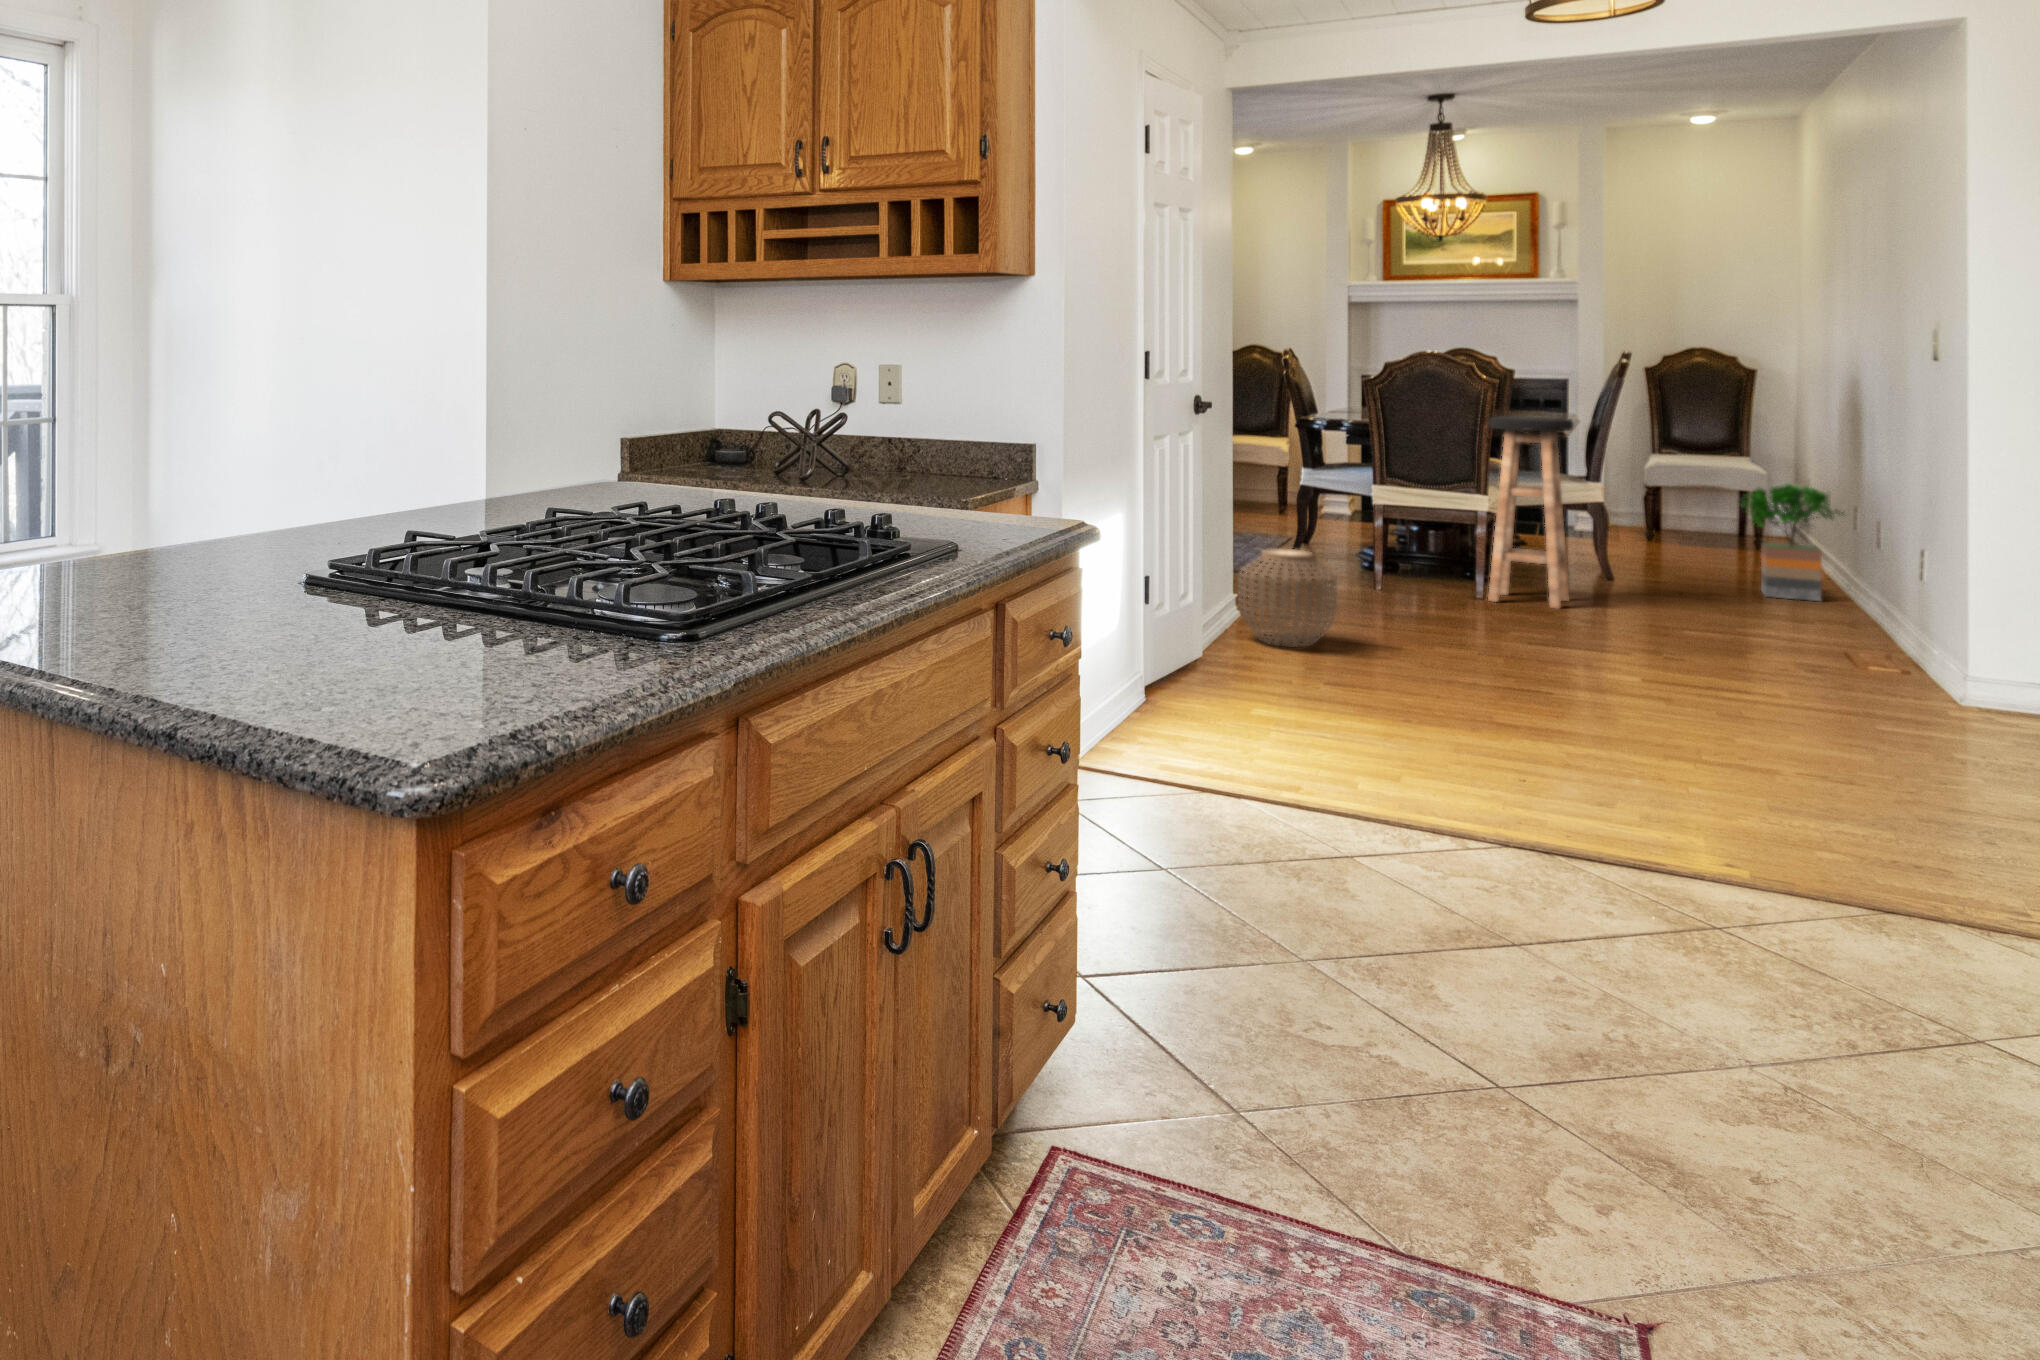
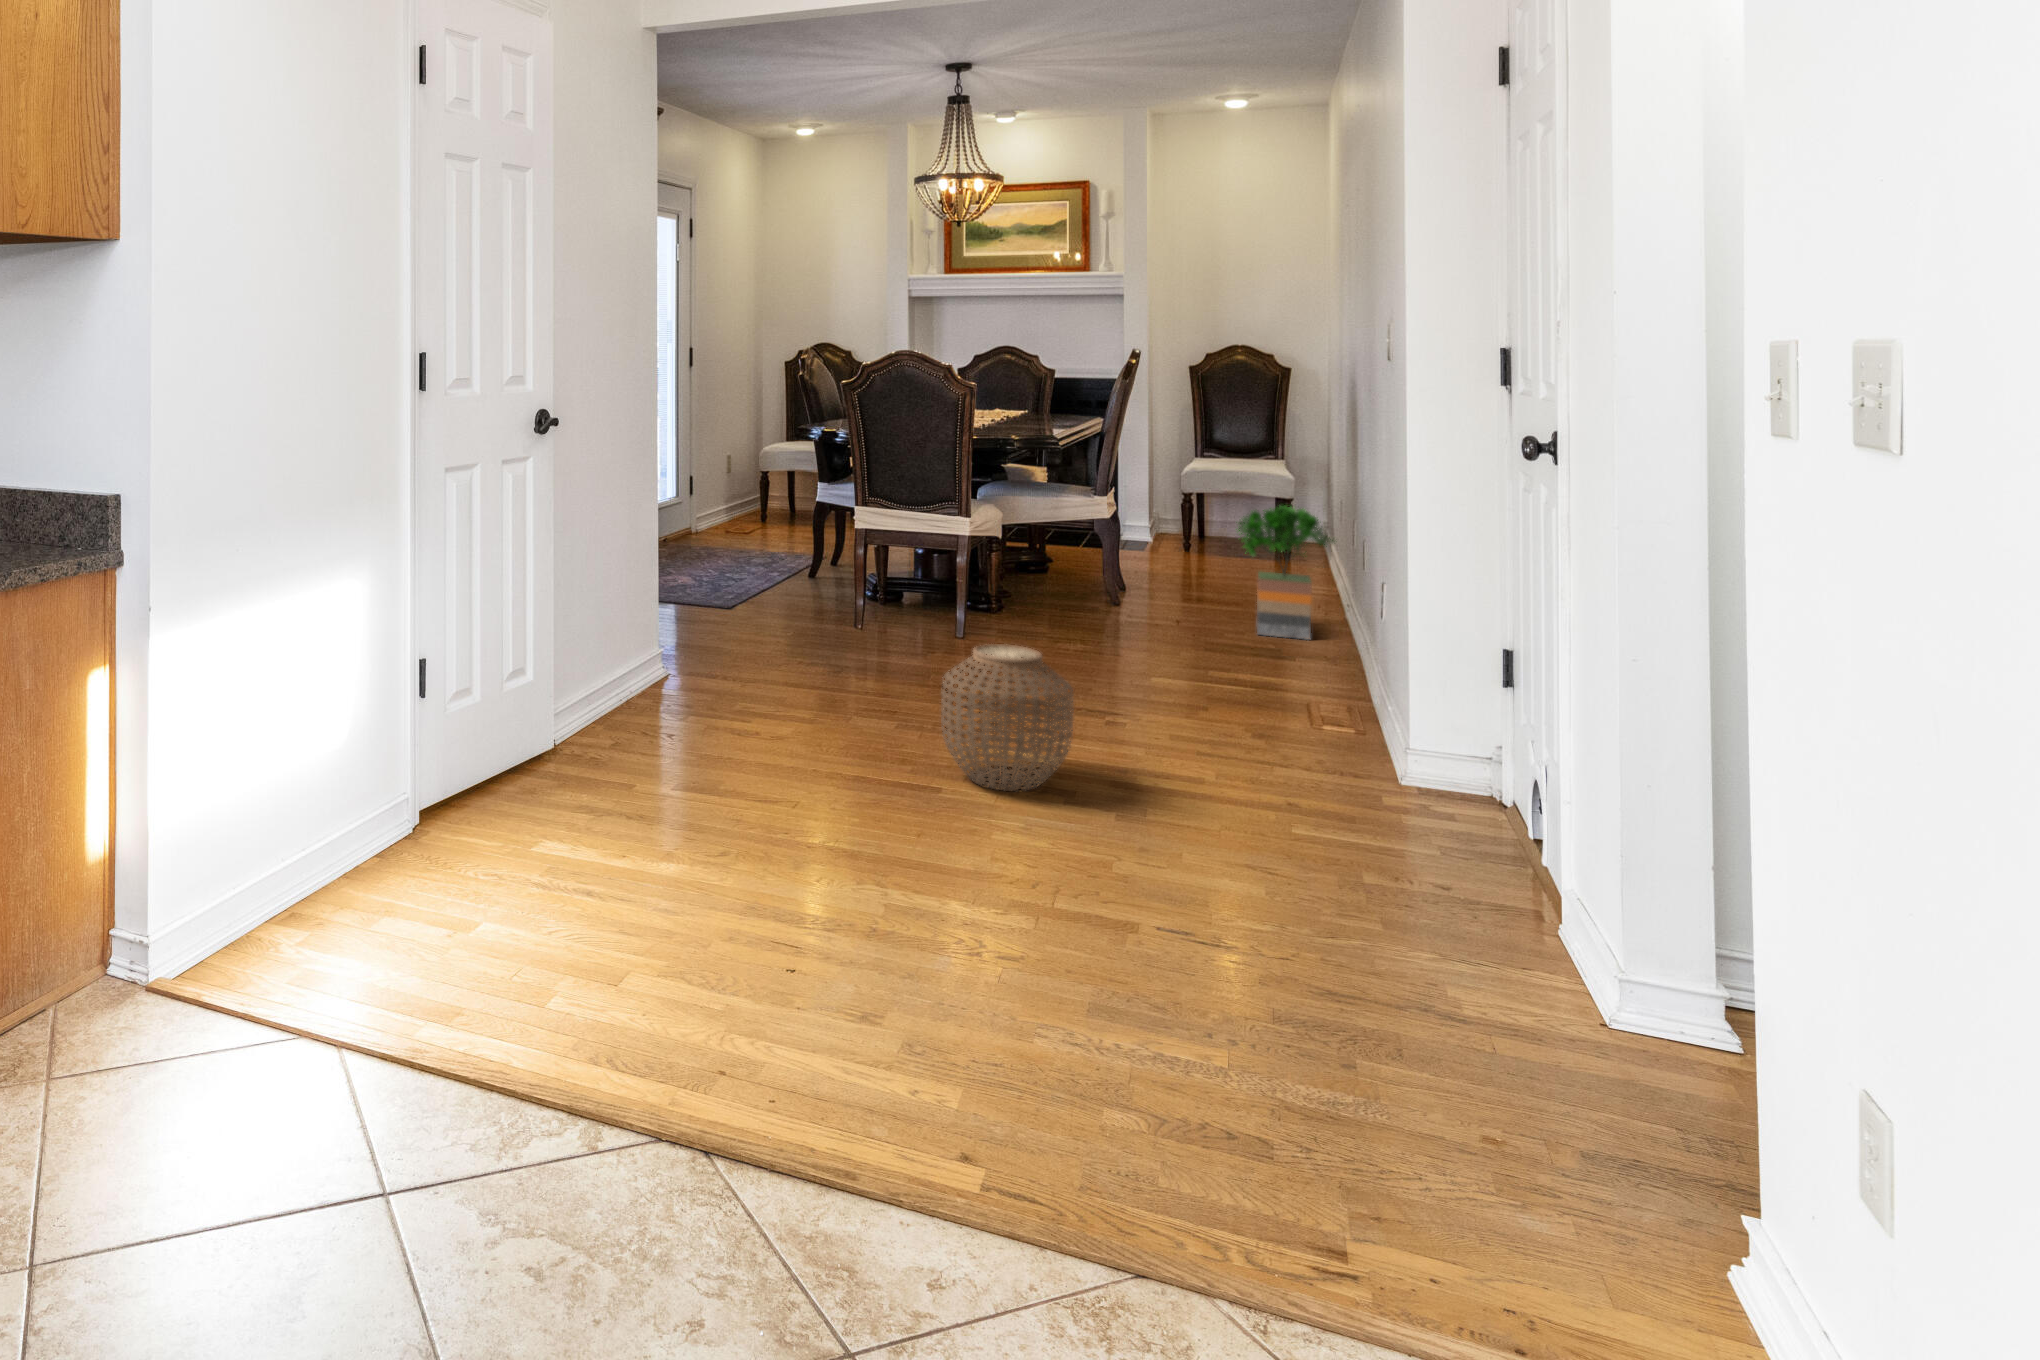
bar stool: present [1488,416,1573,609] -> none [962,431,1054,659]
woven basket: present [1238,548,1337,647] -> present [941,644,1074,791]

